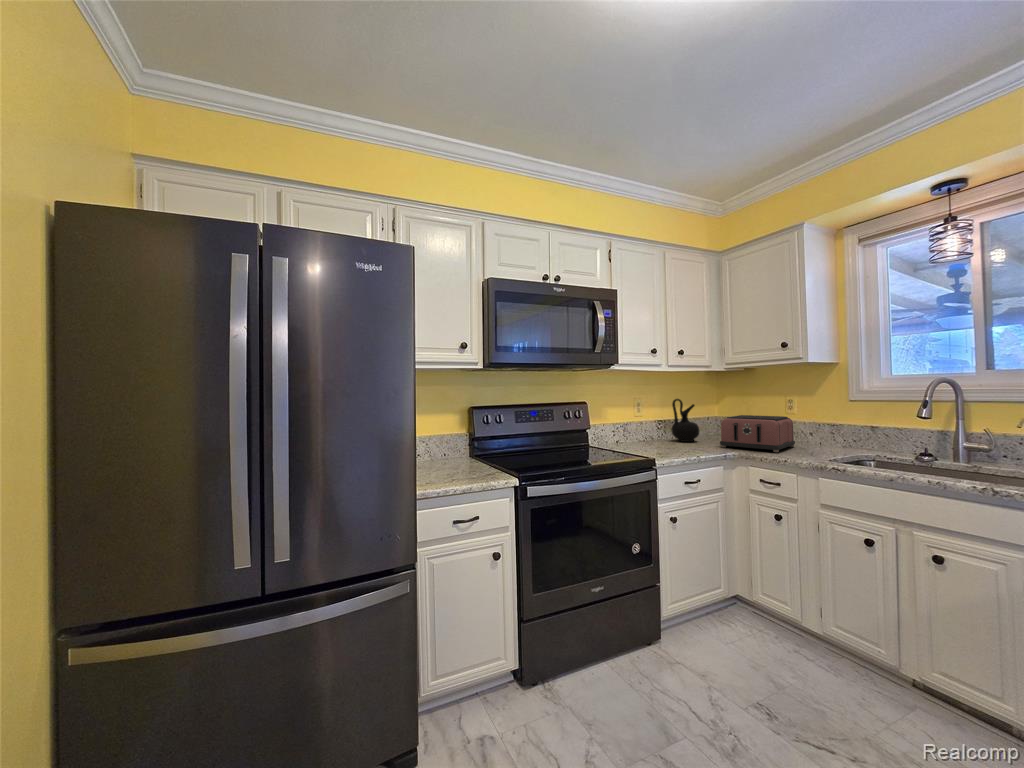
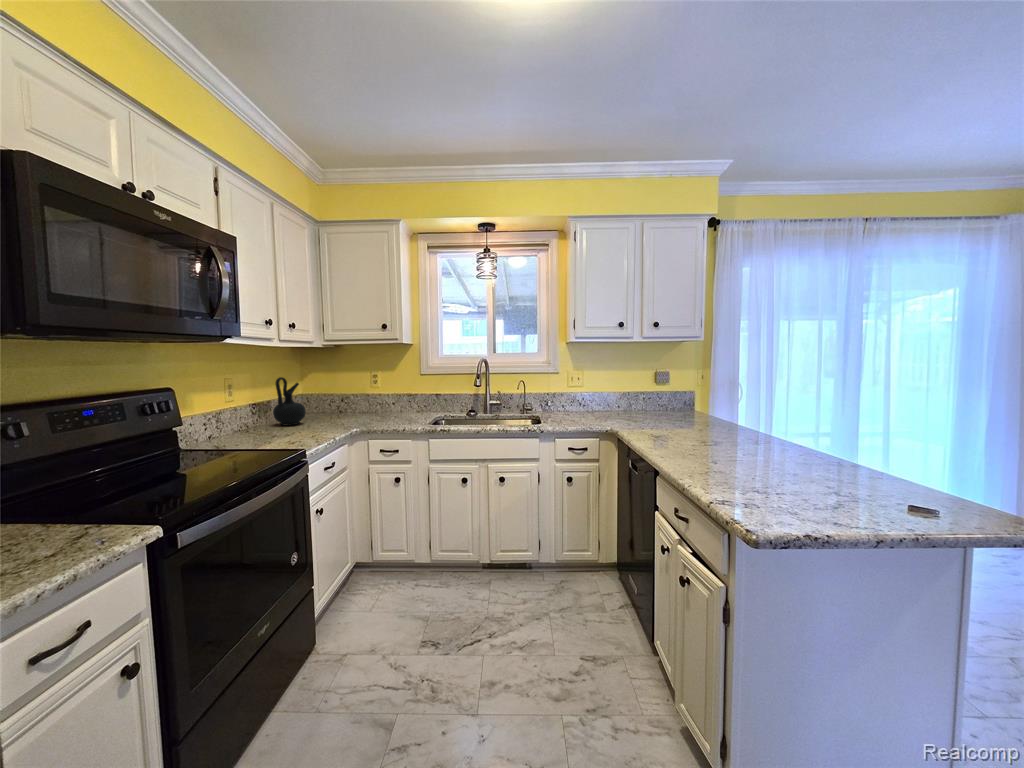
toaster: present [720,415,795,452] -> none [335,390,390,426]

